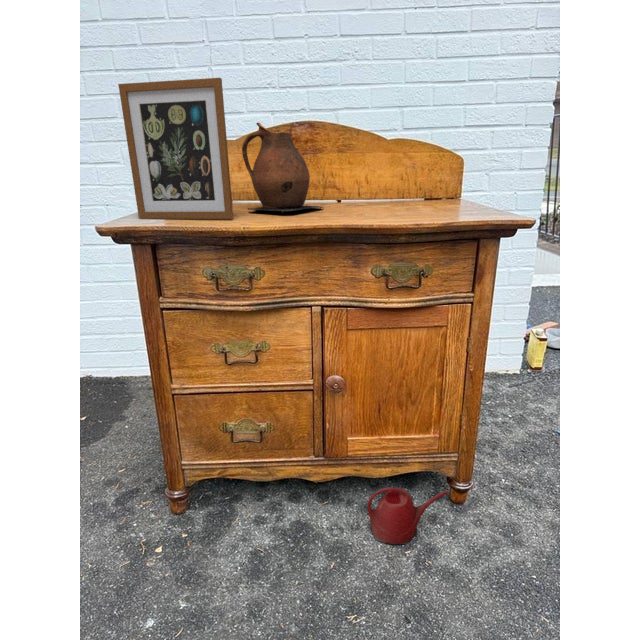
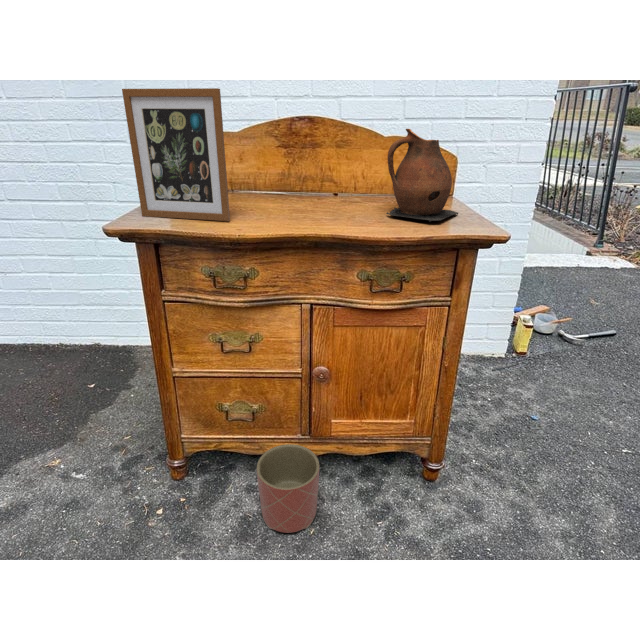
ceramic pitcher: present [242,123,323,213] -> present [387,129,458,222]
planter: none [267,466,338,568] -> present [257,444,319,533]
watering can: present [367,487,449,544] -> none [346,466,420,515]

